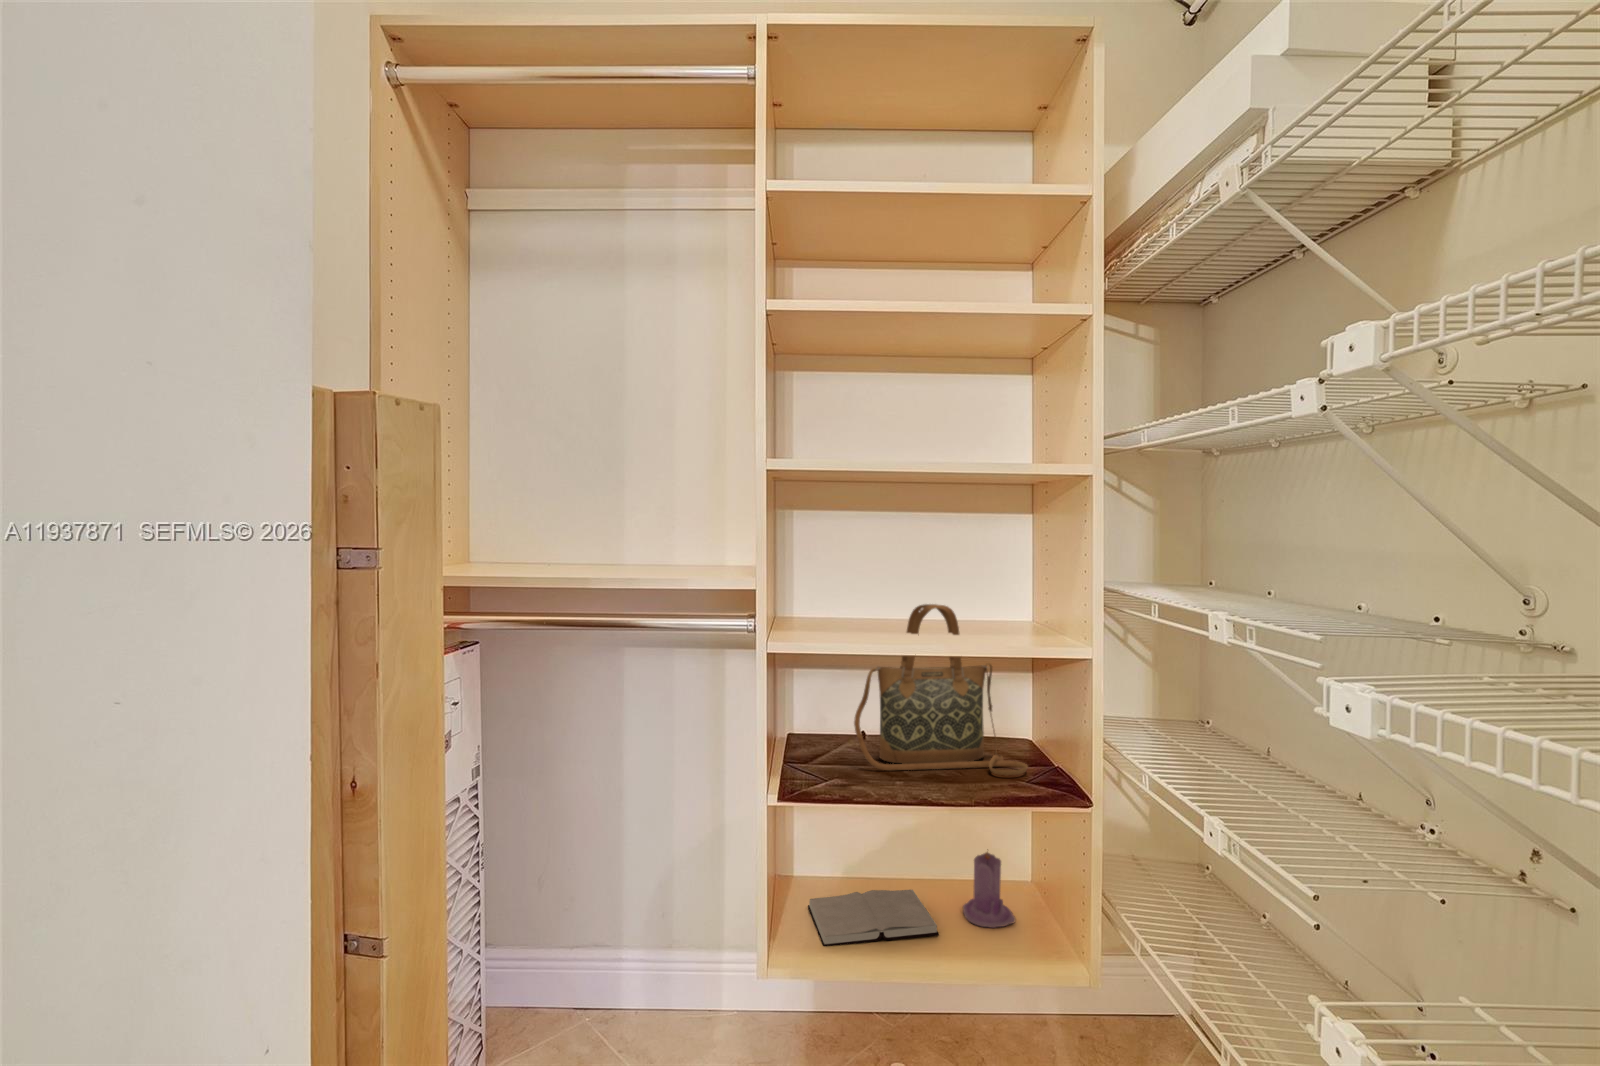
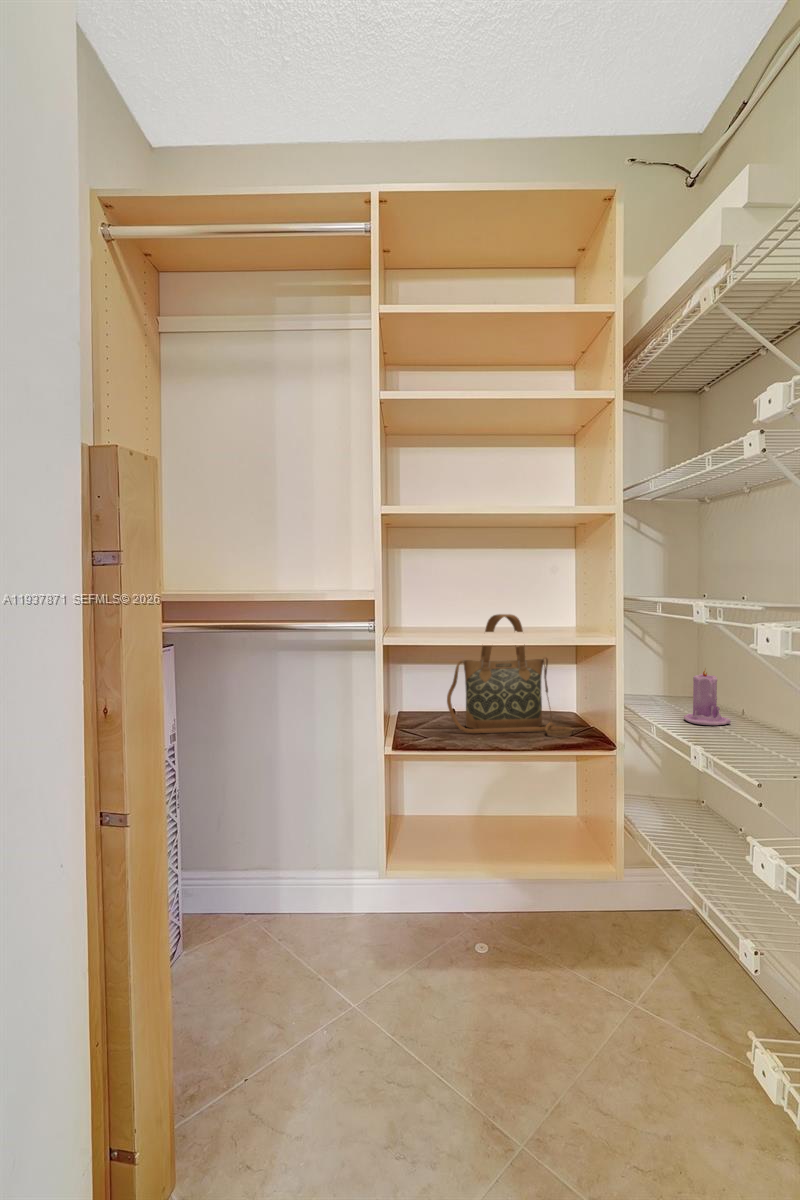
candle: present [963,852,1015,928] -> present [683,669,731,725]
hardback book: present [808,890,939,947] -> none [415,826,510,861]

